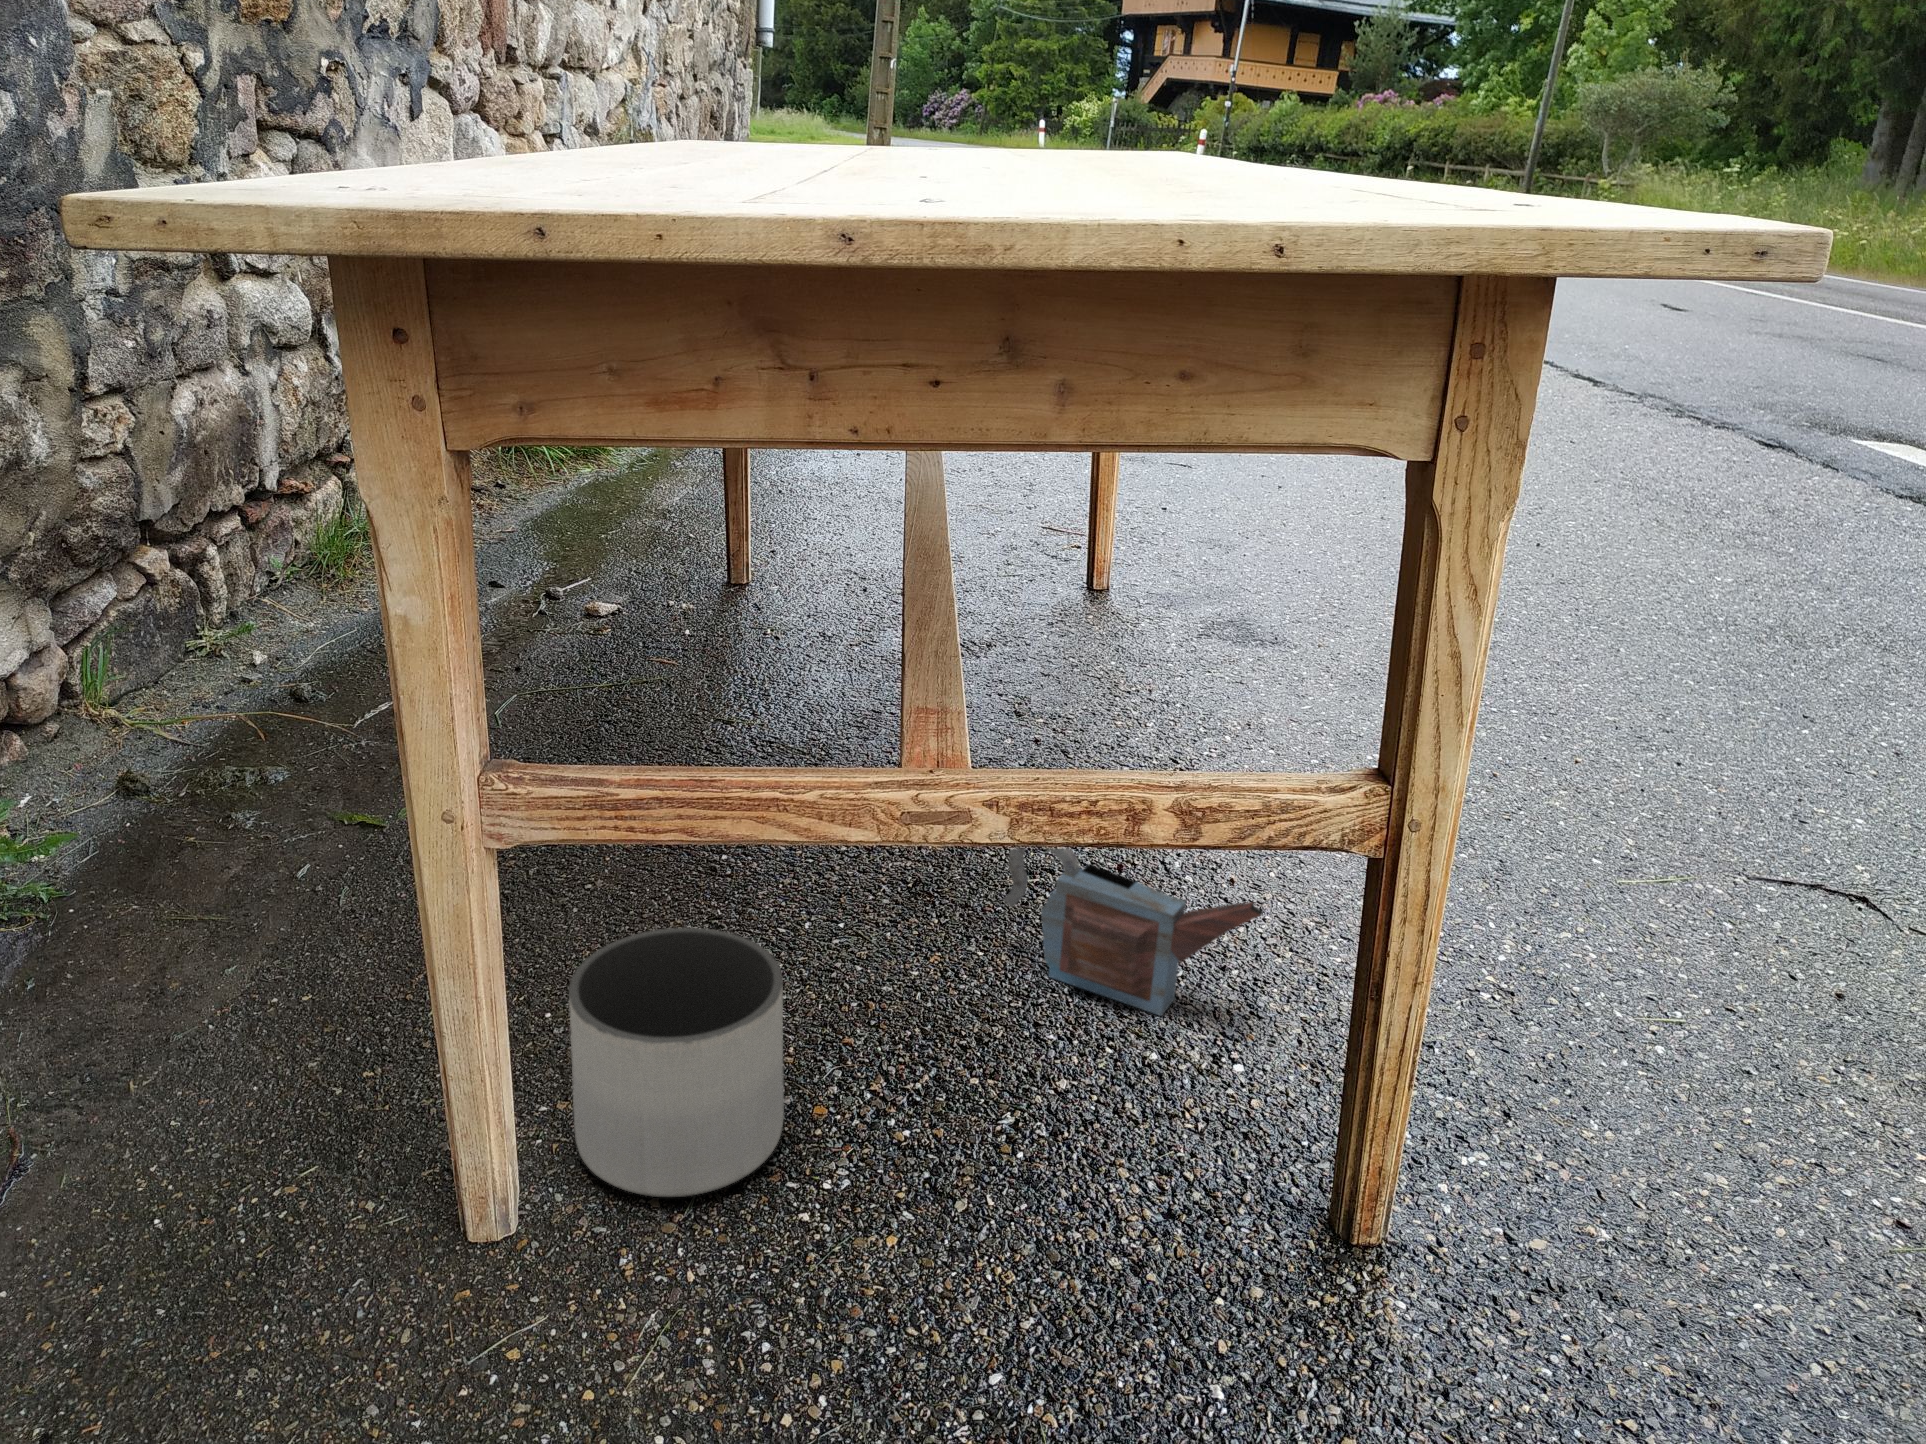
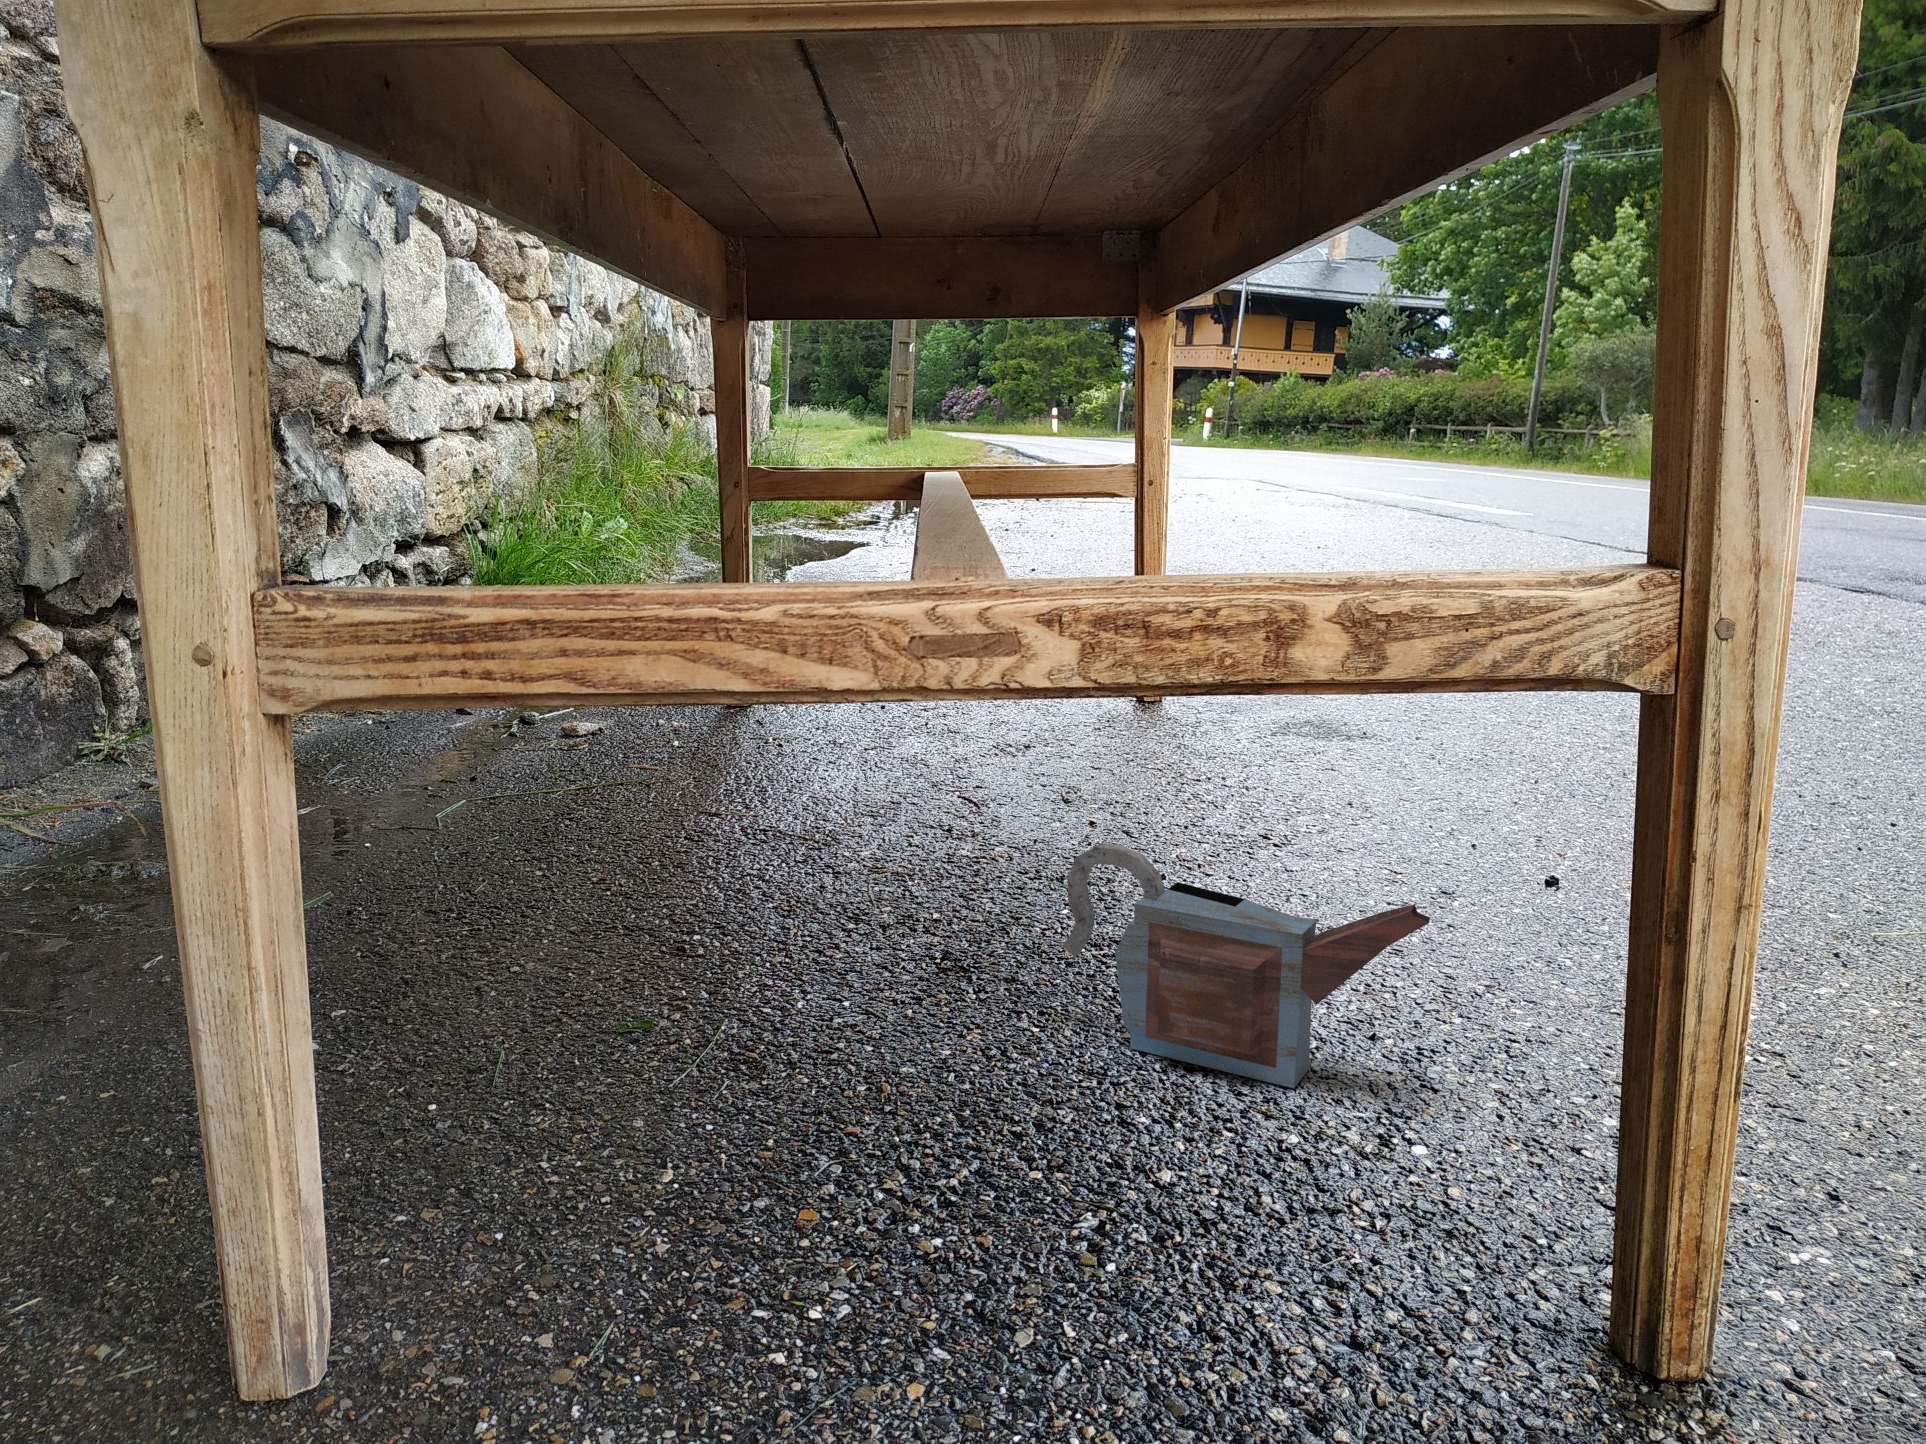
planter: present [569,927,784,1197] -> none [419,939,751,1333]

